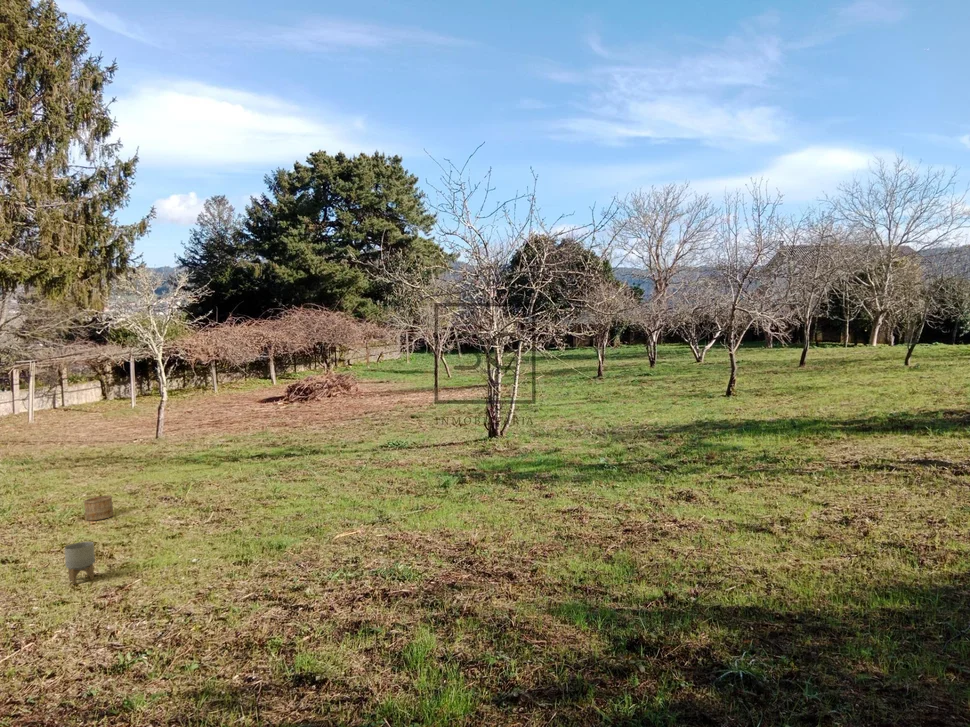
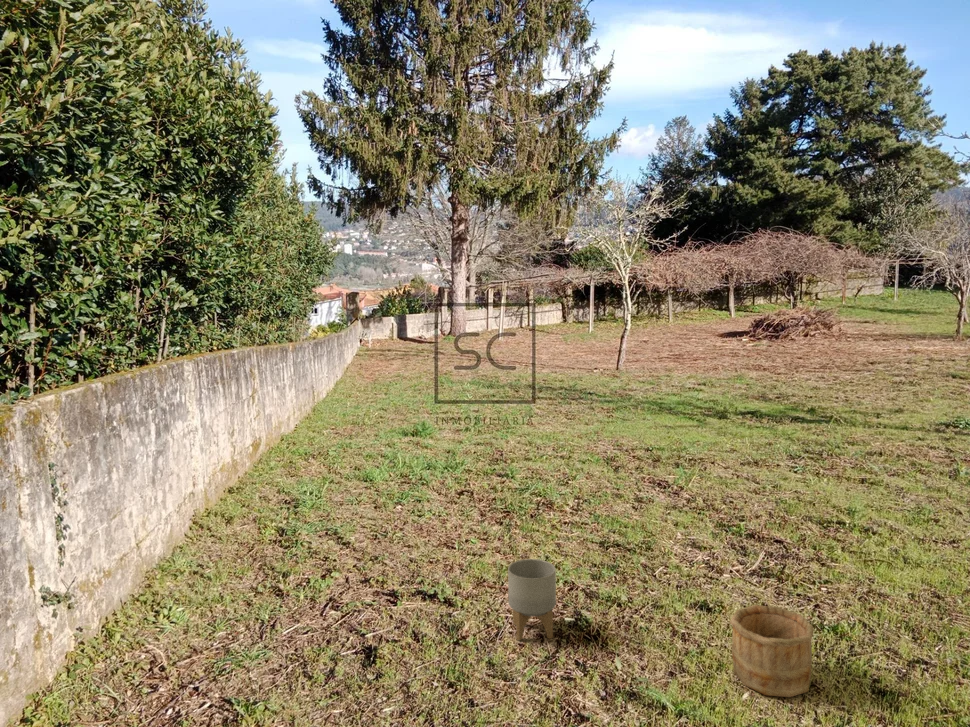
wooden bucket: present [83,496,113,521] -> present [730,605,814,697]

